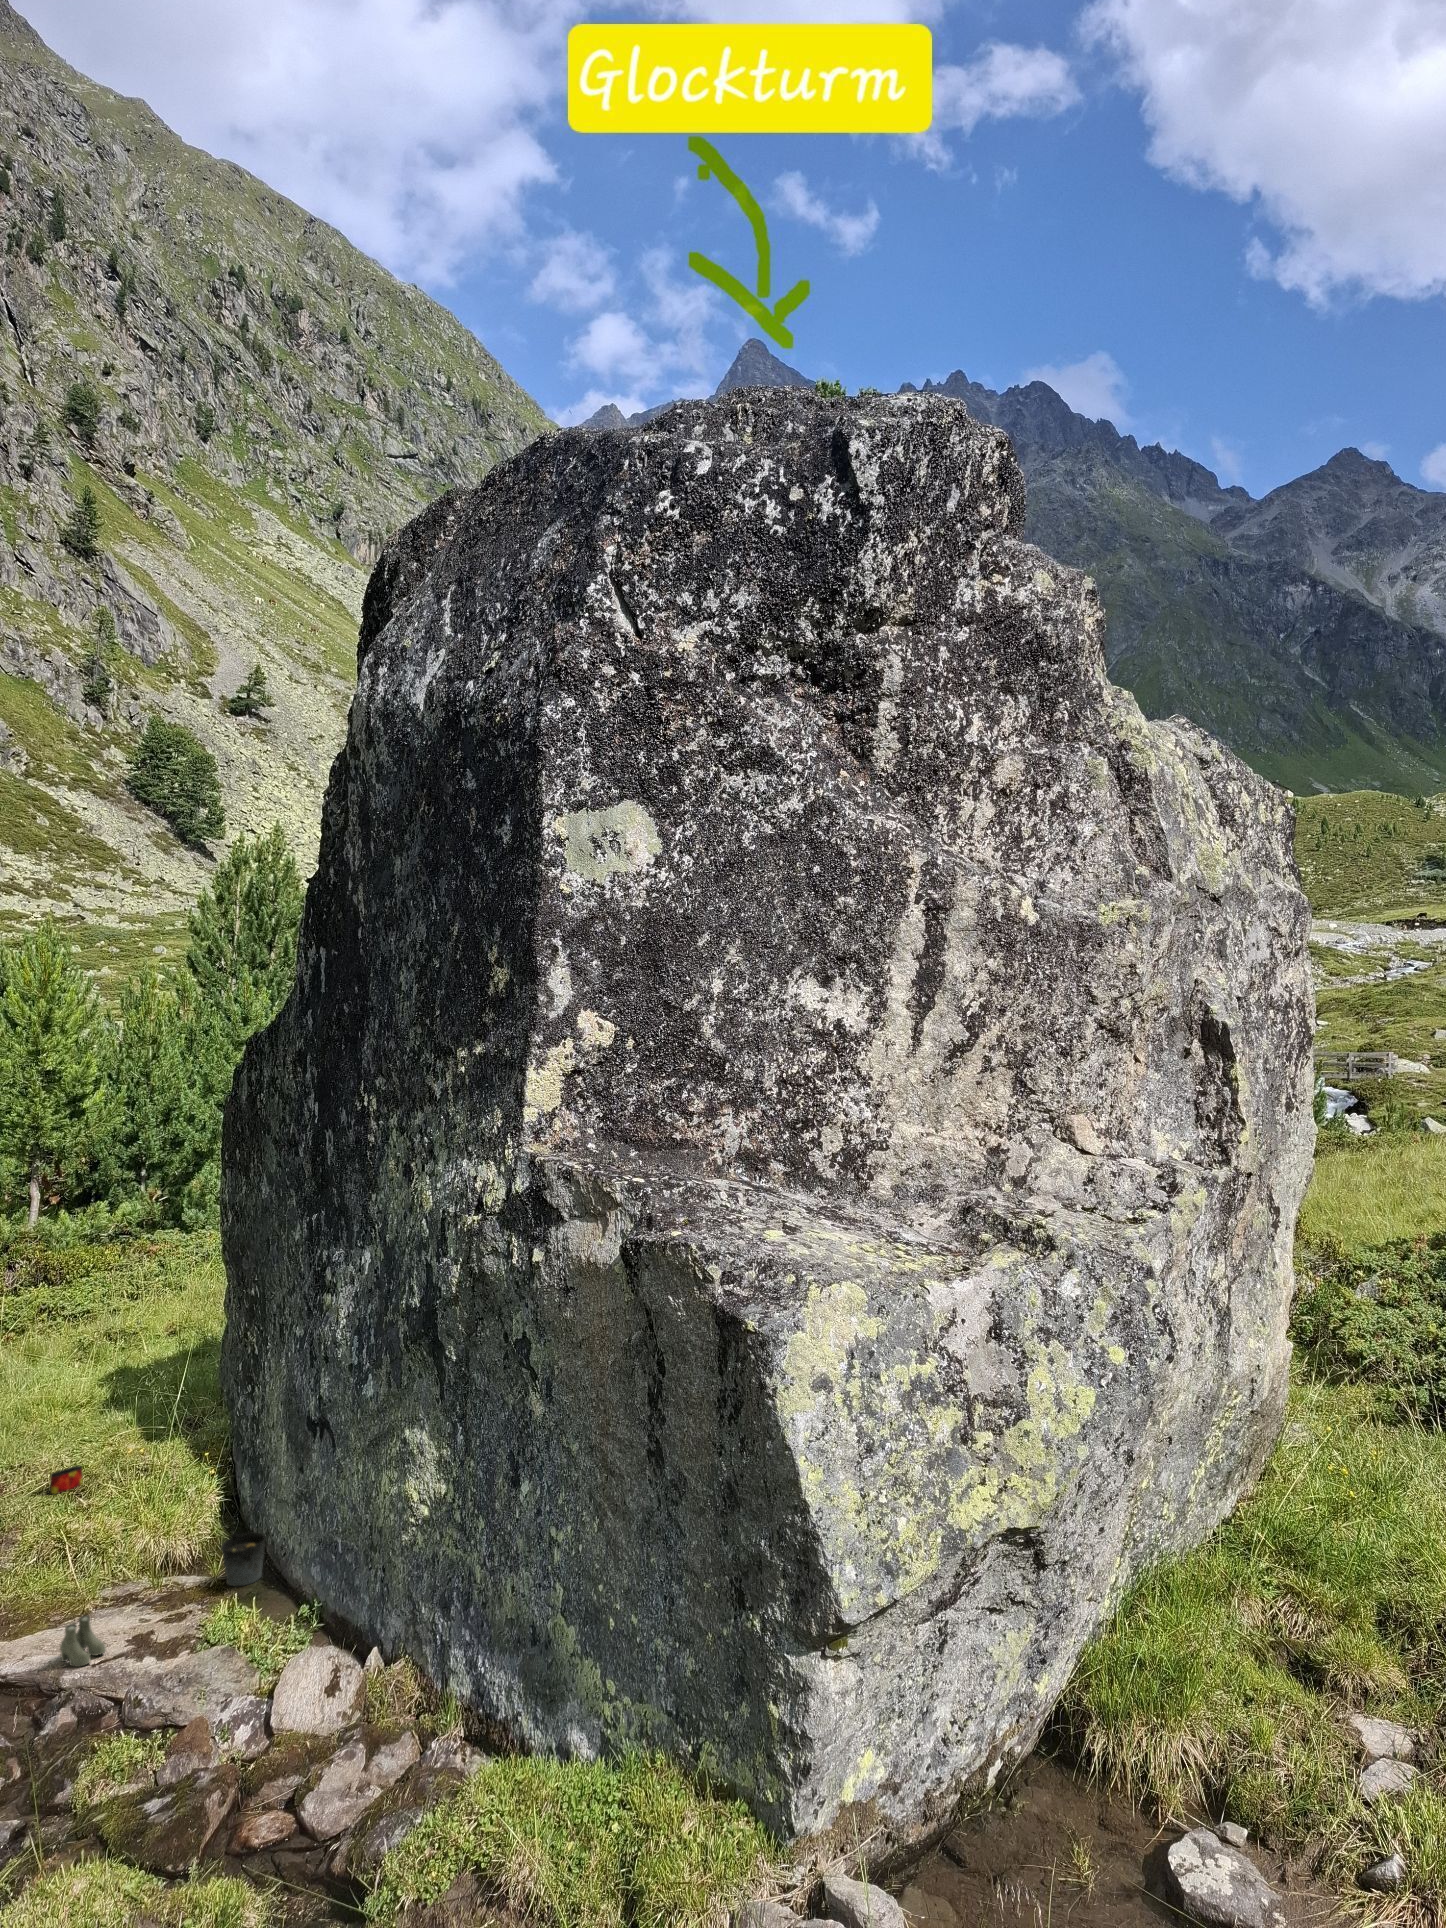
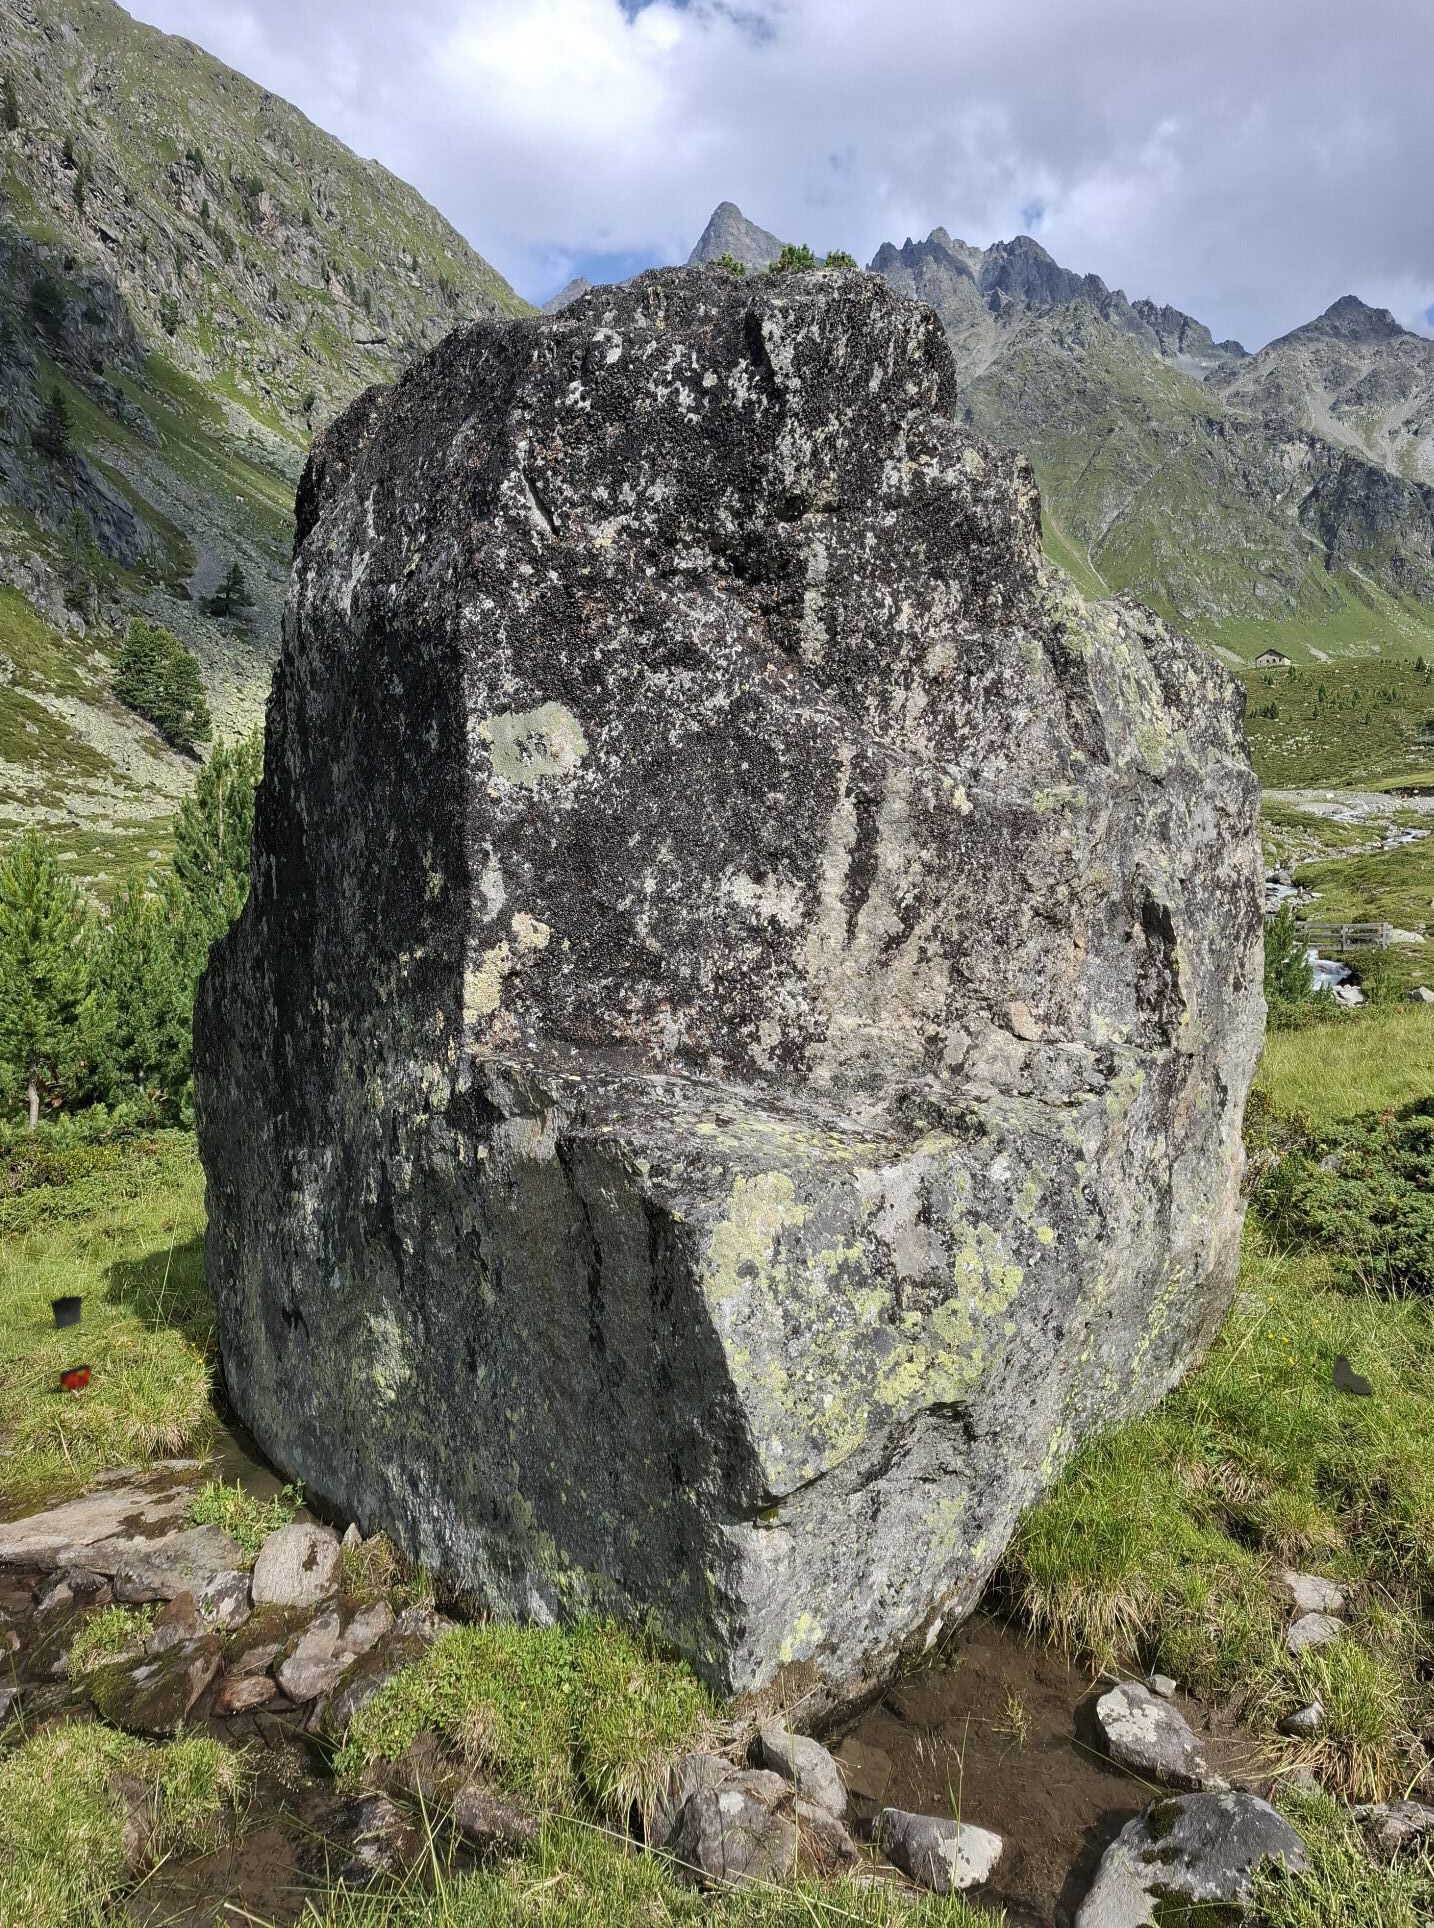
bucket: present [220,1532,266,1586] -> present [50,1296,82,1328]
boots: present [60,1615,106,1667] -> present [1332,1354,1371,1394]

